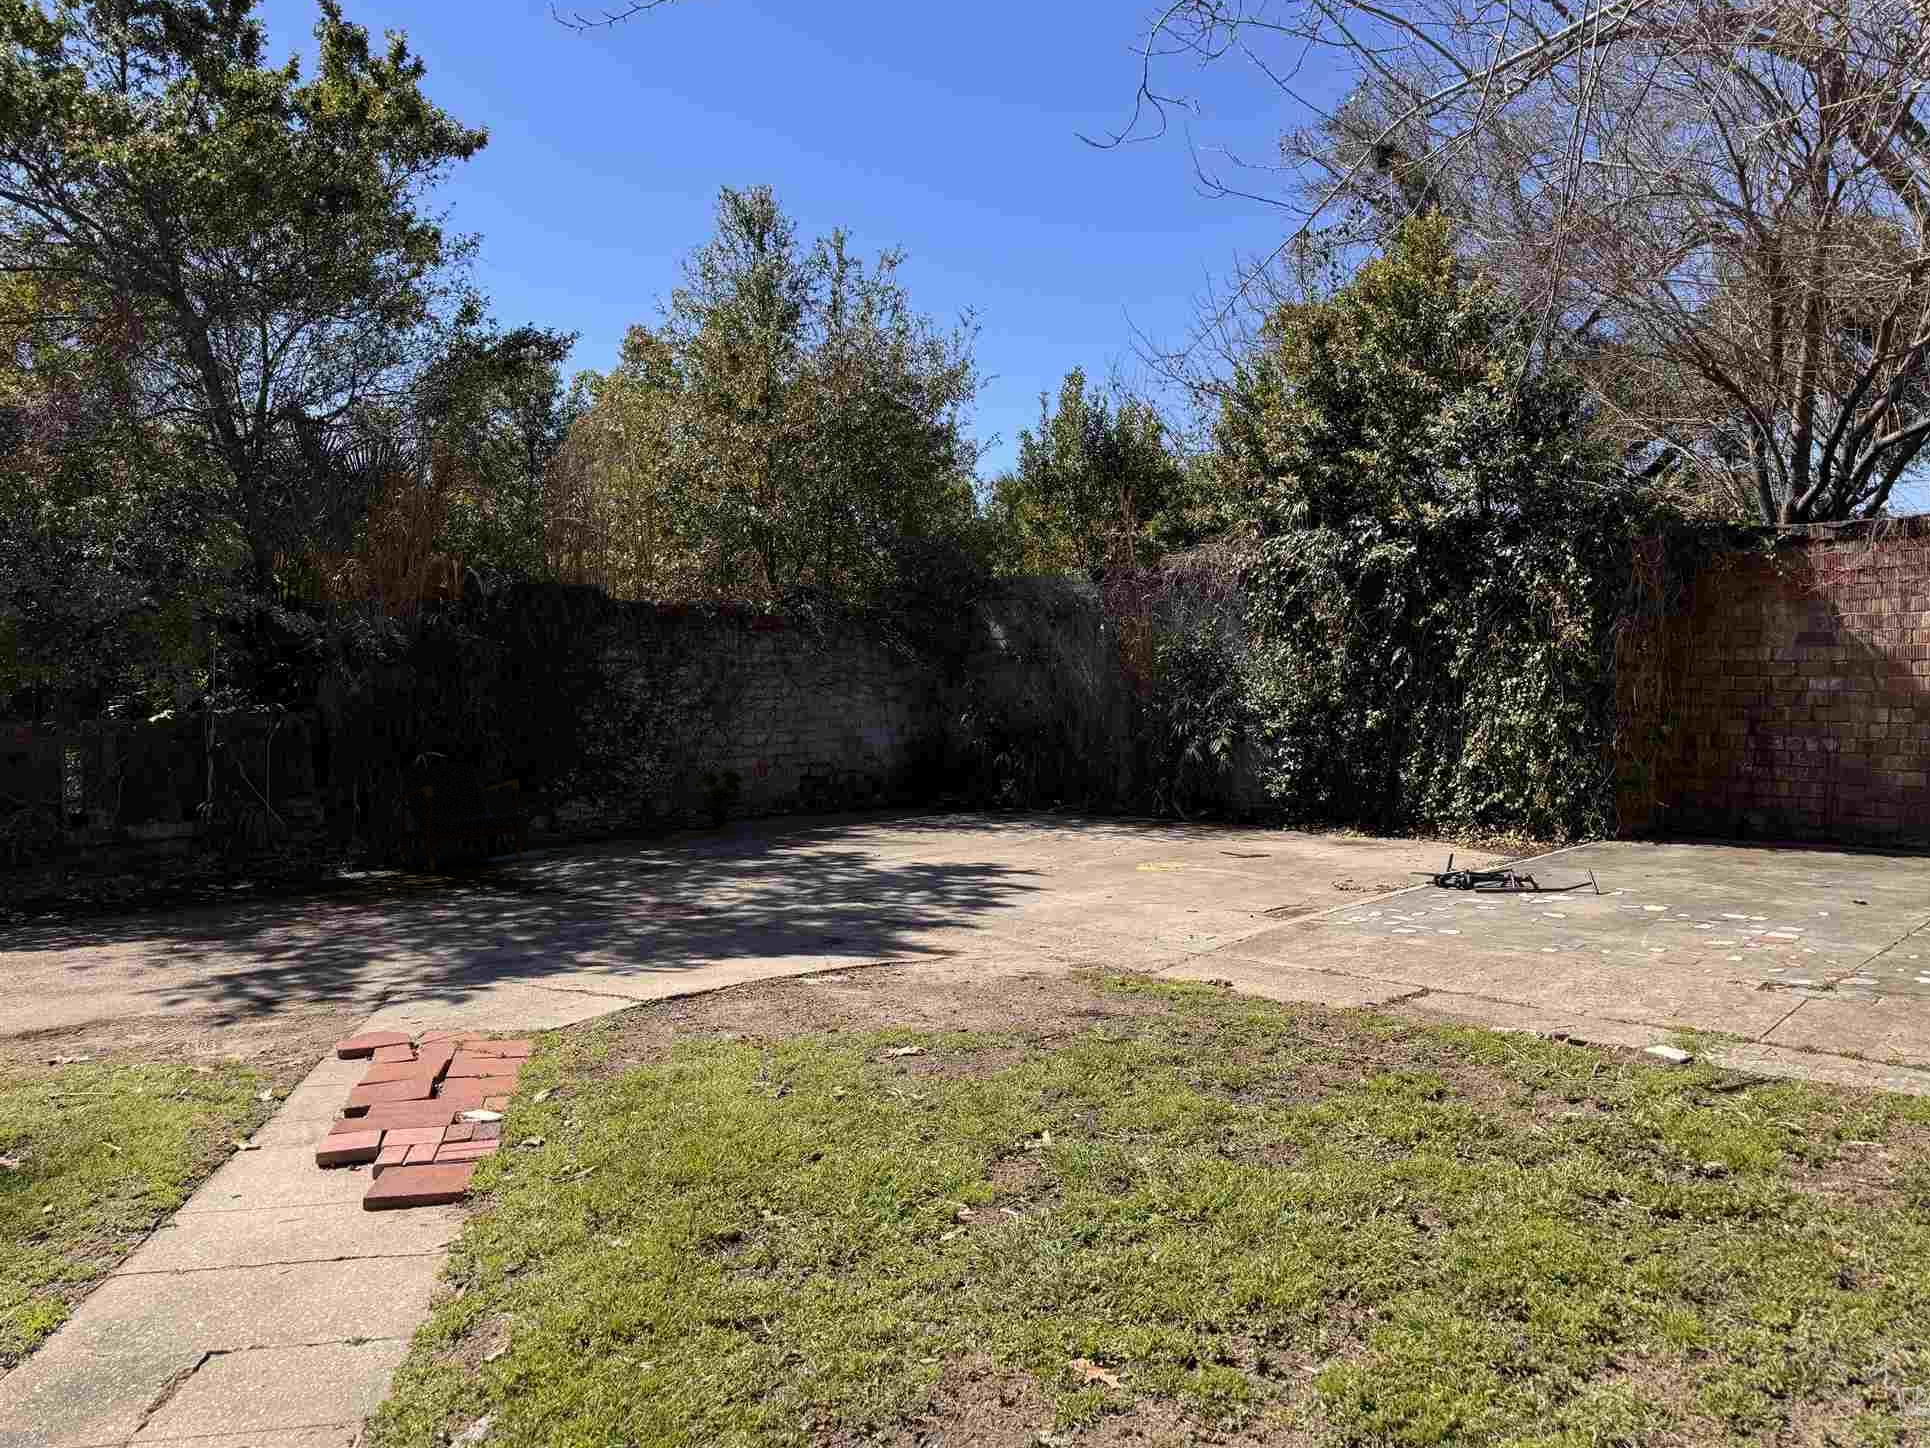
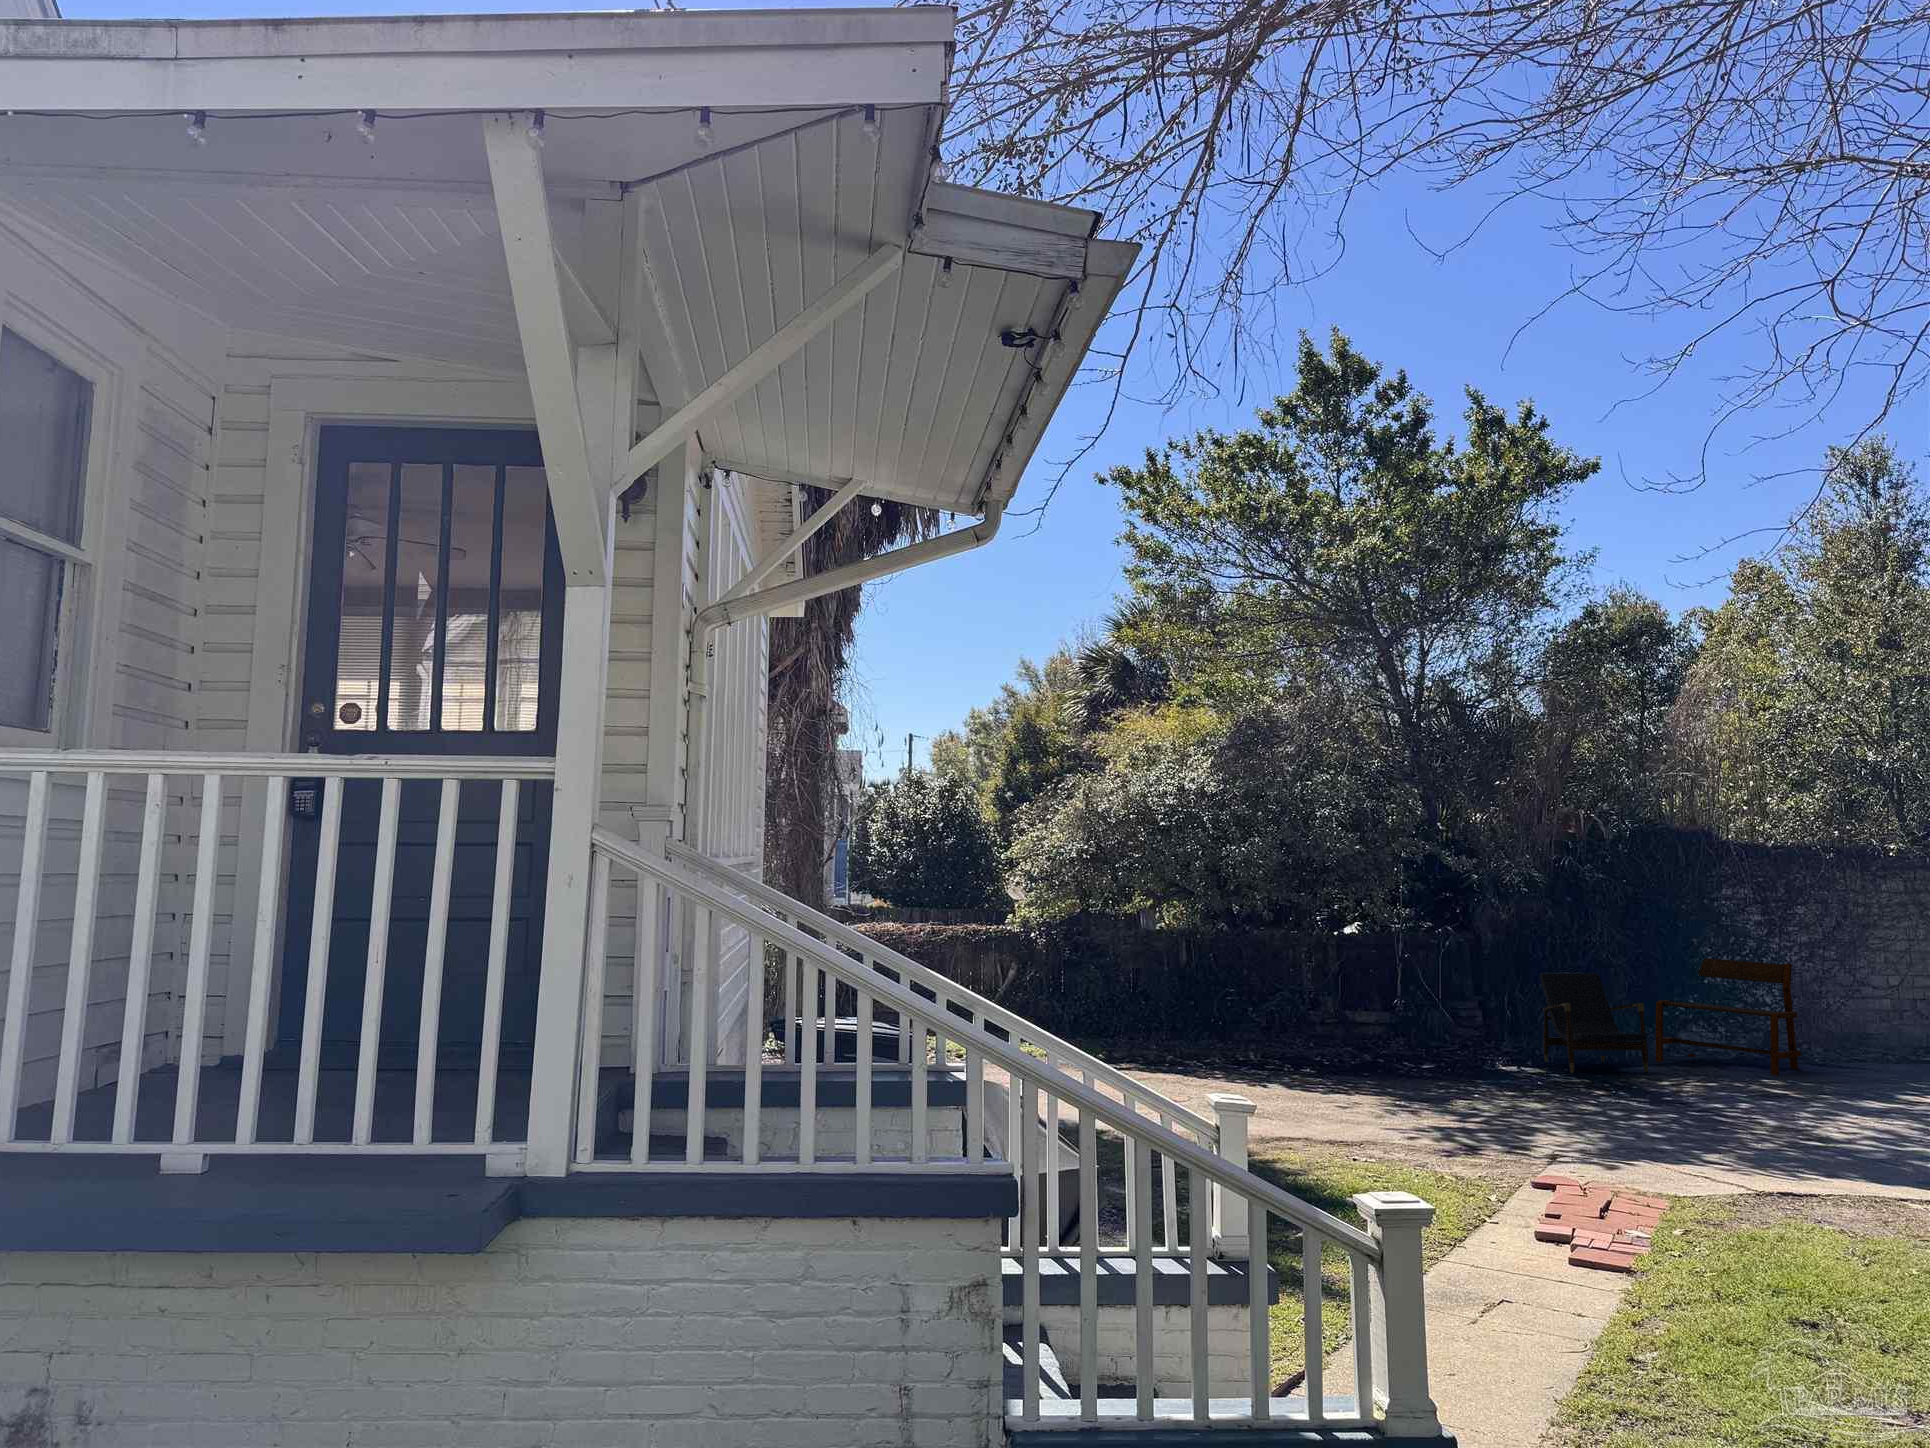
bench: none [530,722,678,847] -> present [1656,958,1801,1075]
potted plant: present [698,767,744,824] -> none [1820,1007,1875,1064]

